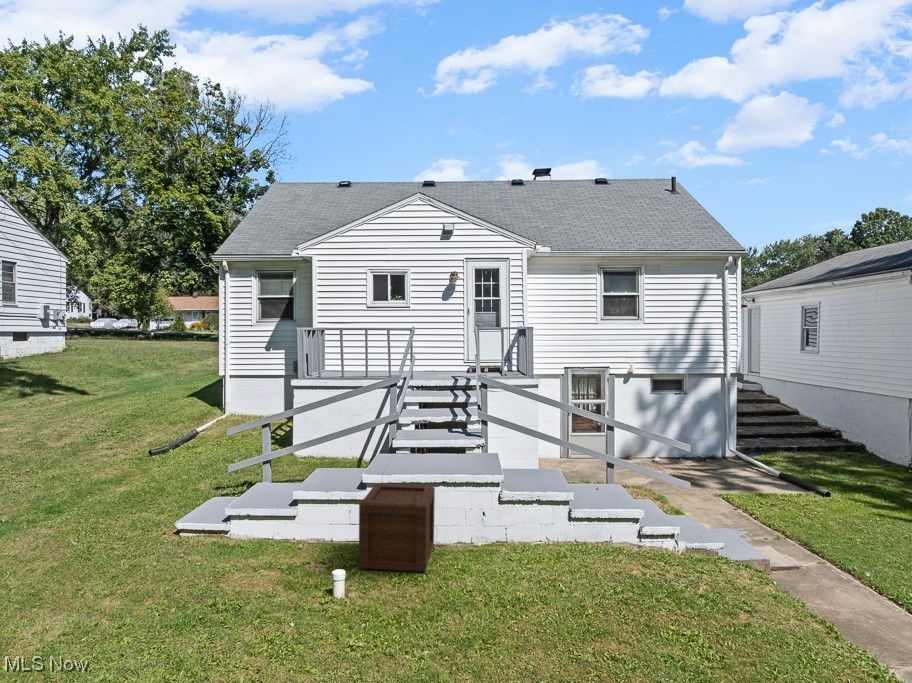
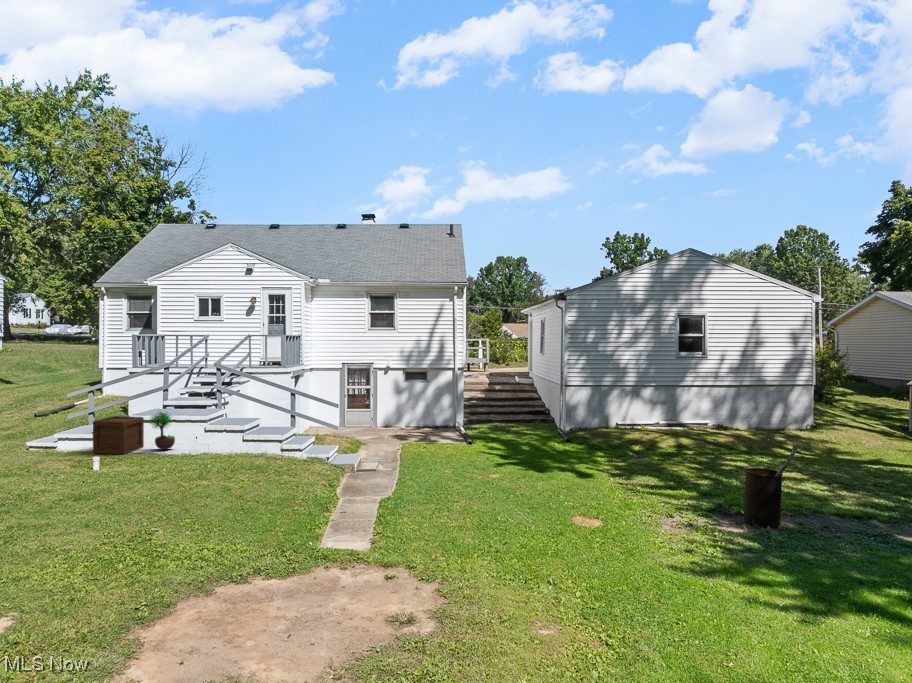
potted tree: none [460,473,510,554] -> present [150,412,175,450]

